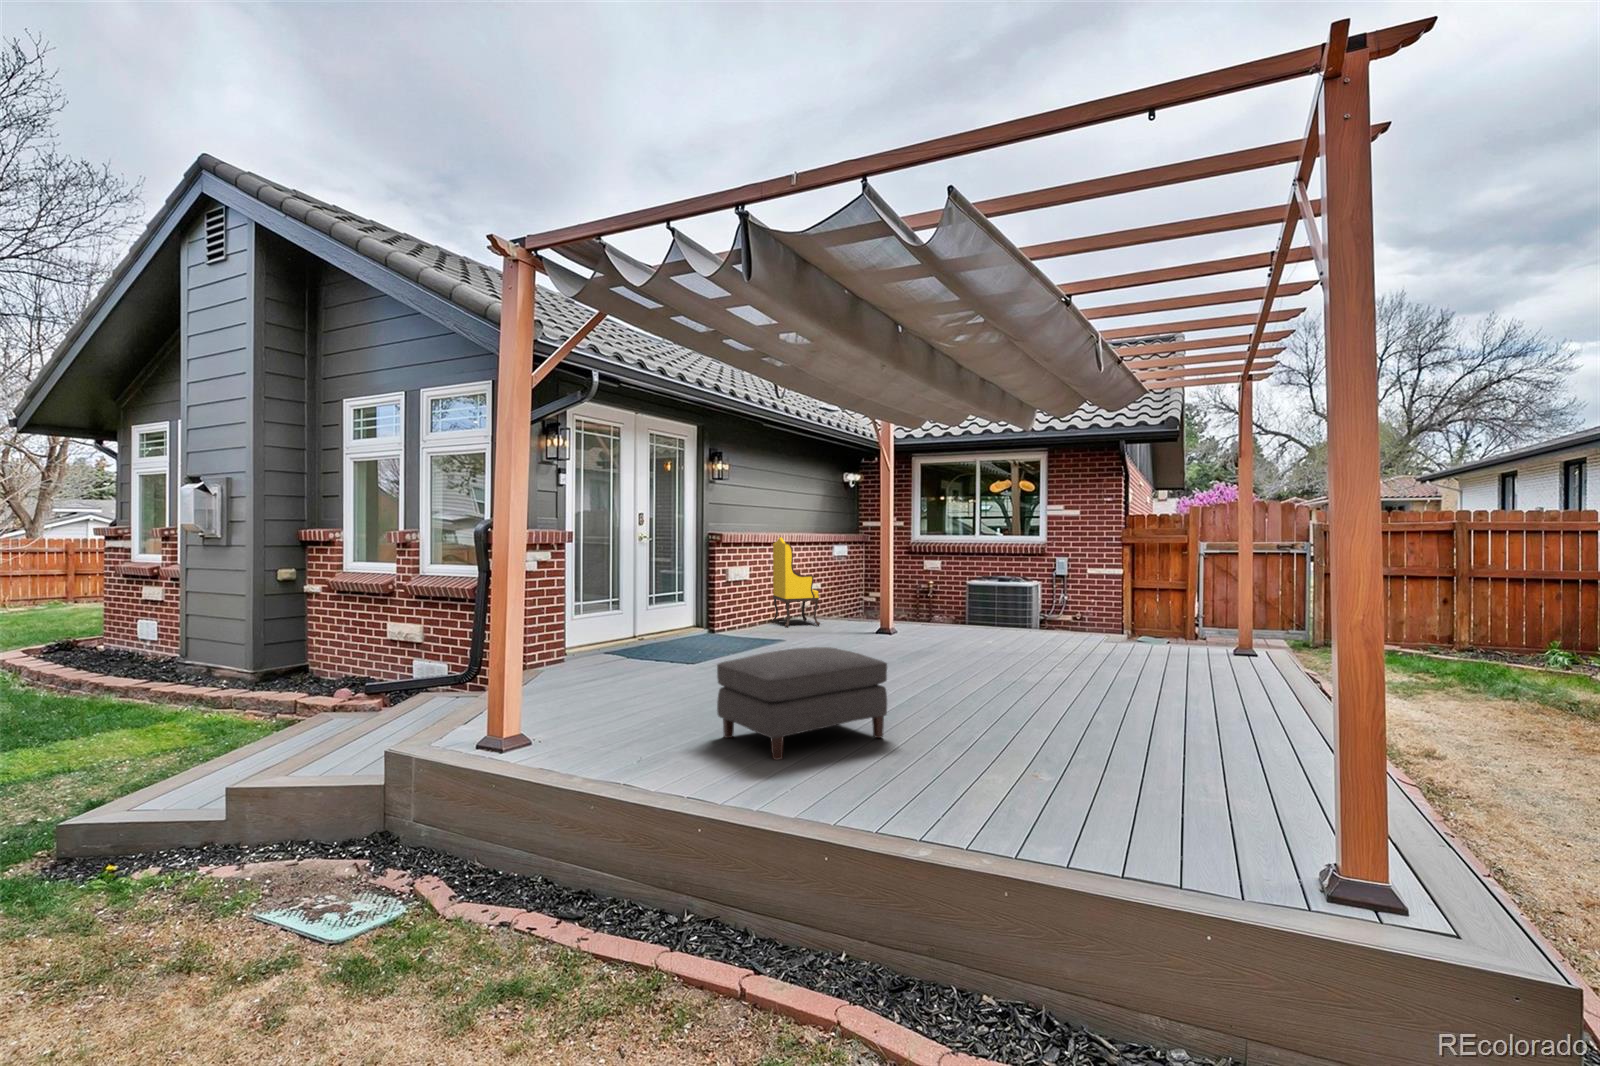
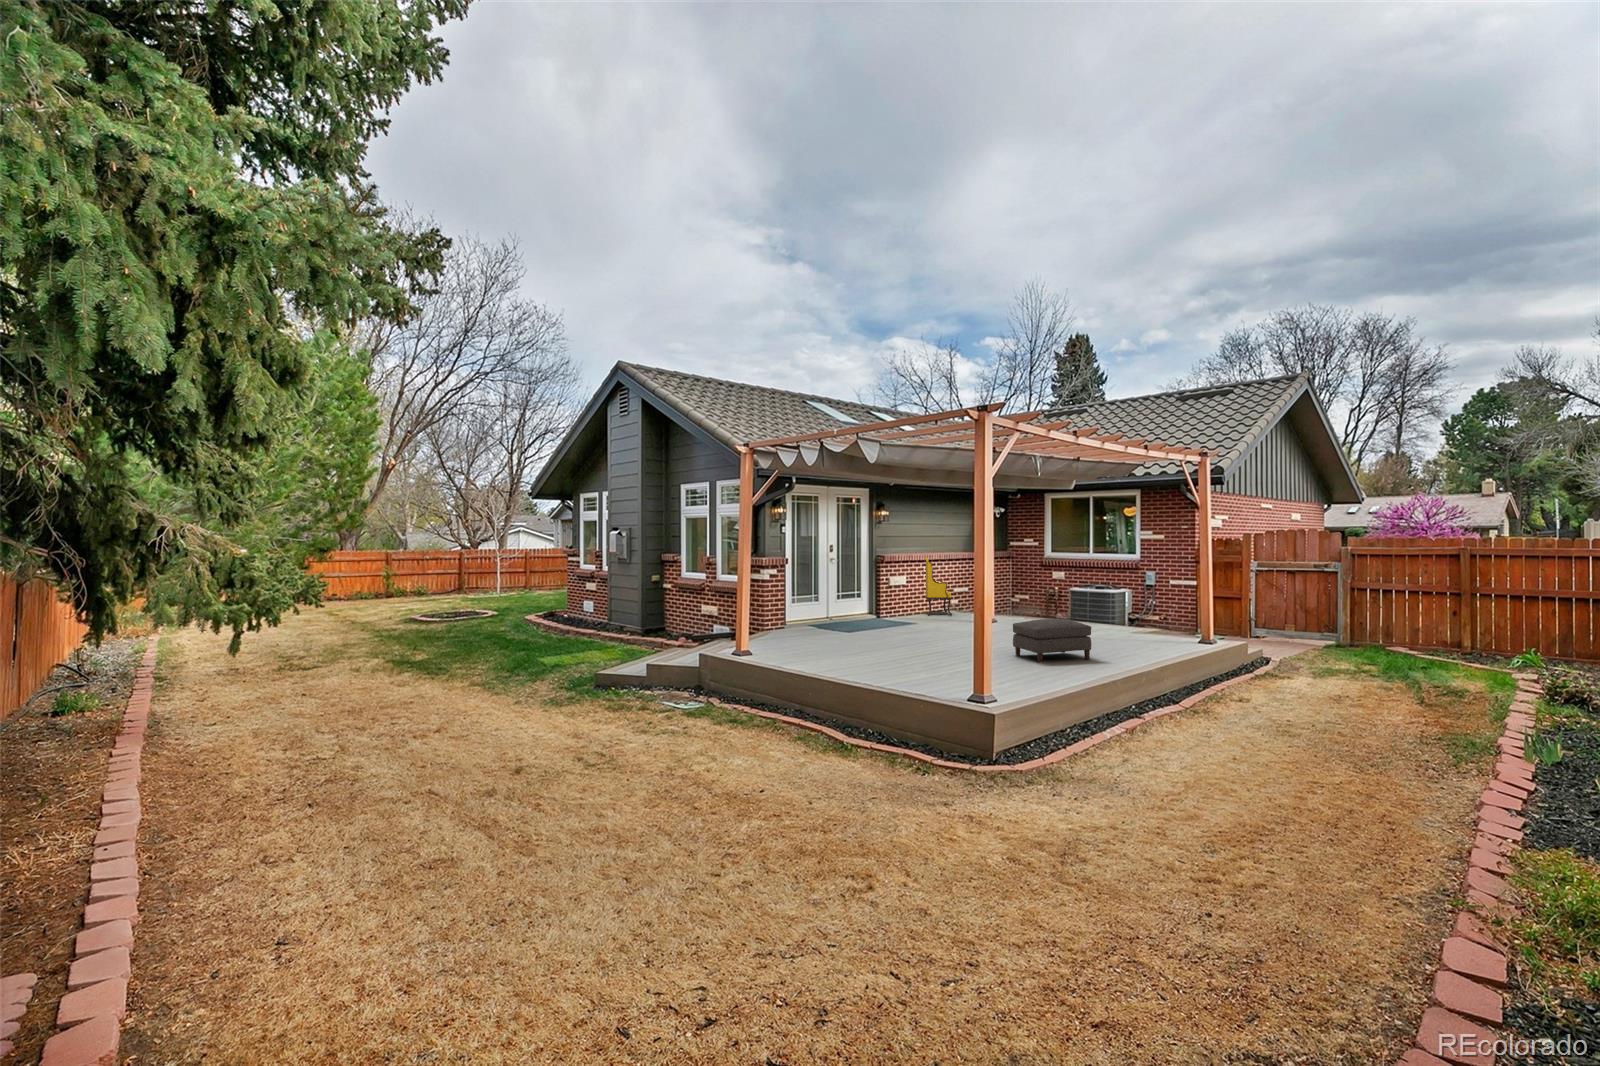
ottoman: present [717,647,887,760] -> present [1013,619,1091,662]

